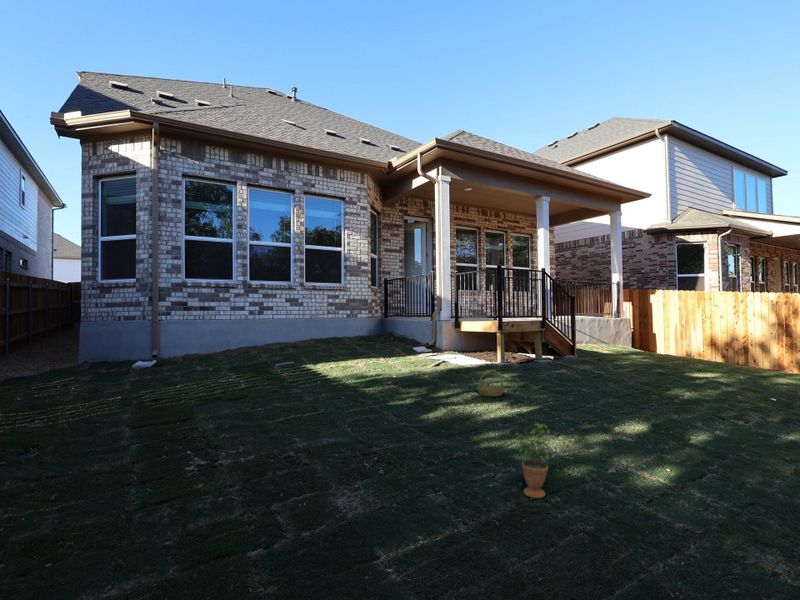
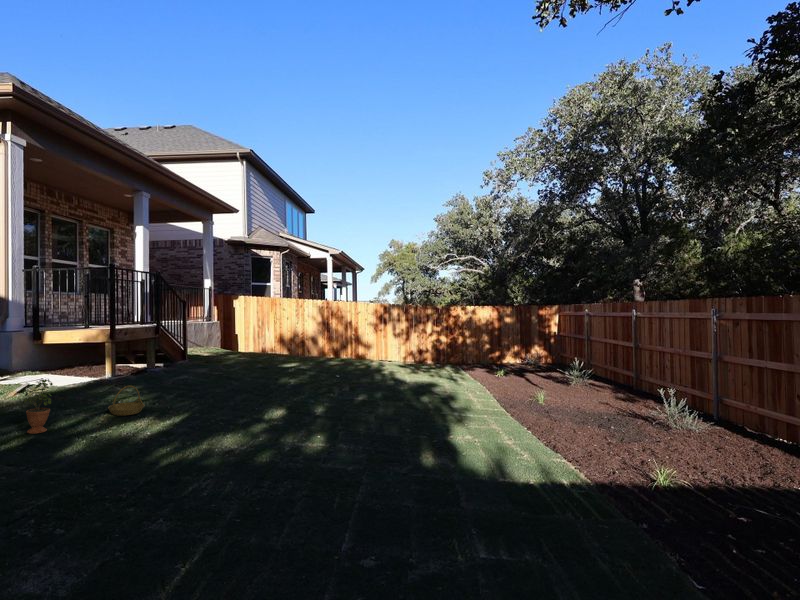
potted plant: present [517,424,550,498] -> present [22,379,53,434]

